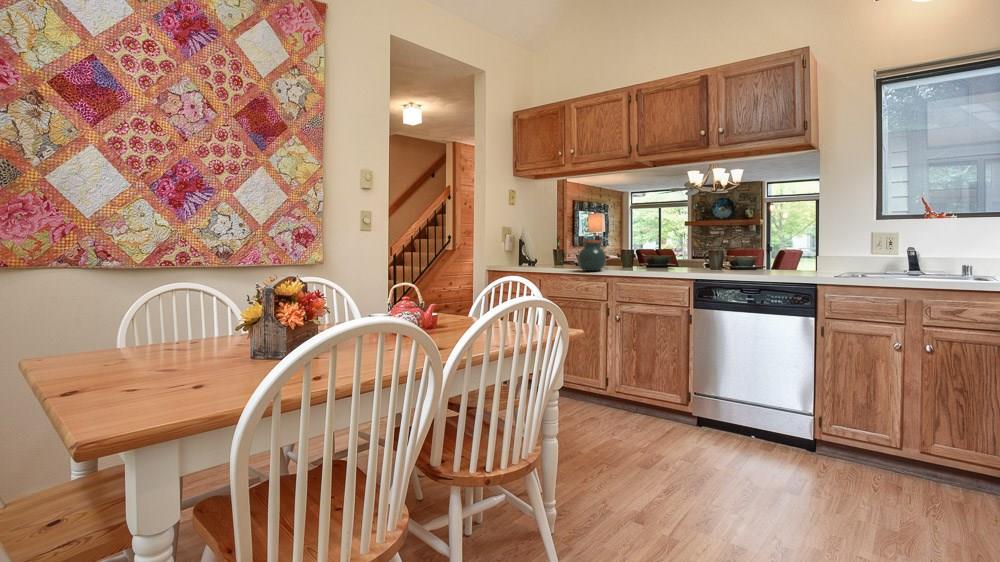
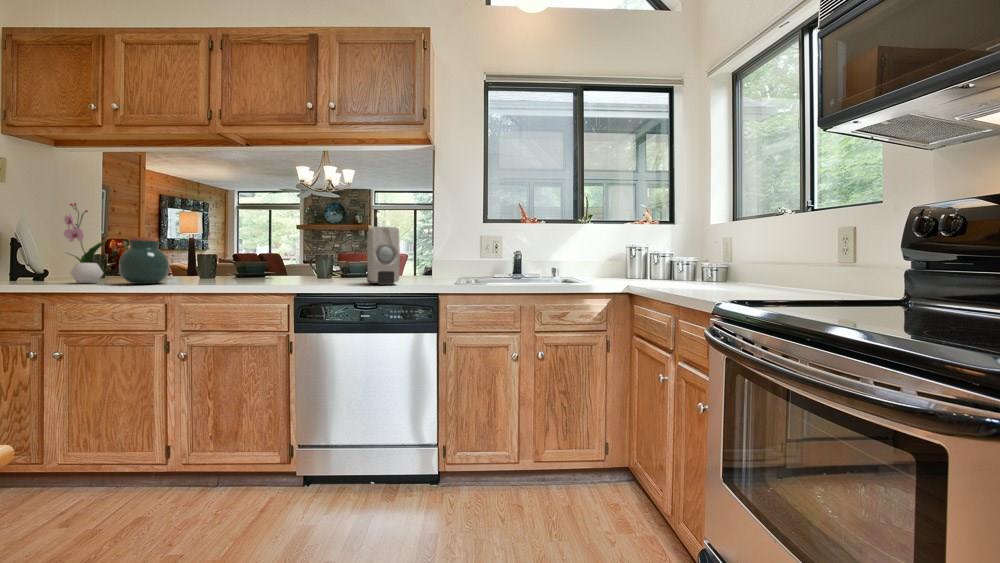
flower arrangement: none [547,219,569,270] -> present [64,203,105,283]
soap dispenser: none [752,228,782,275] -> present [367,227,400,285]

